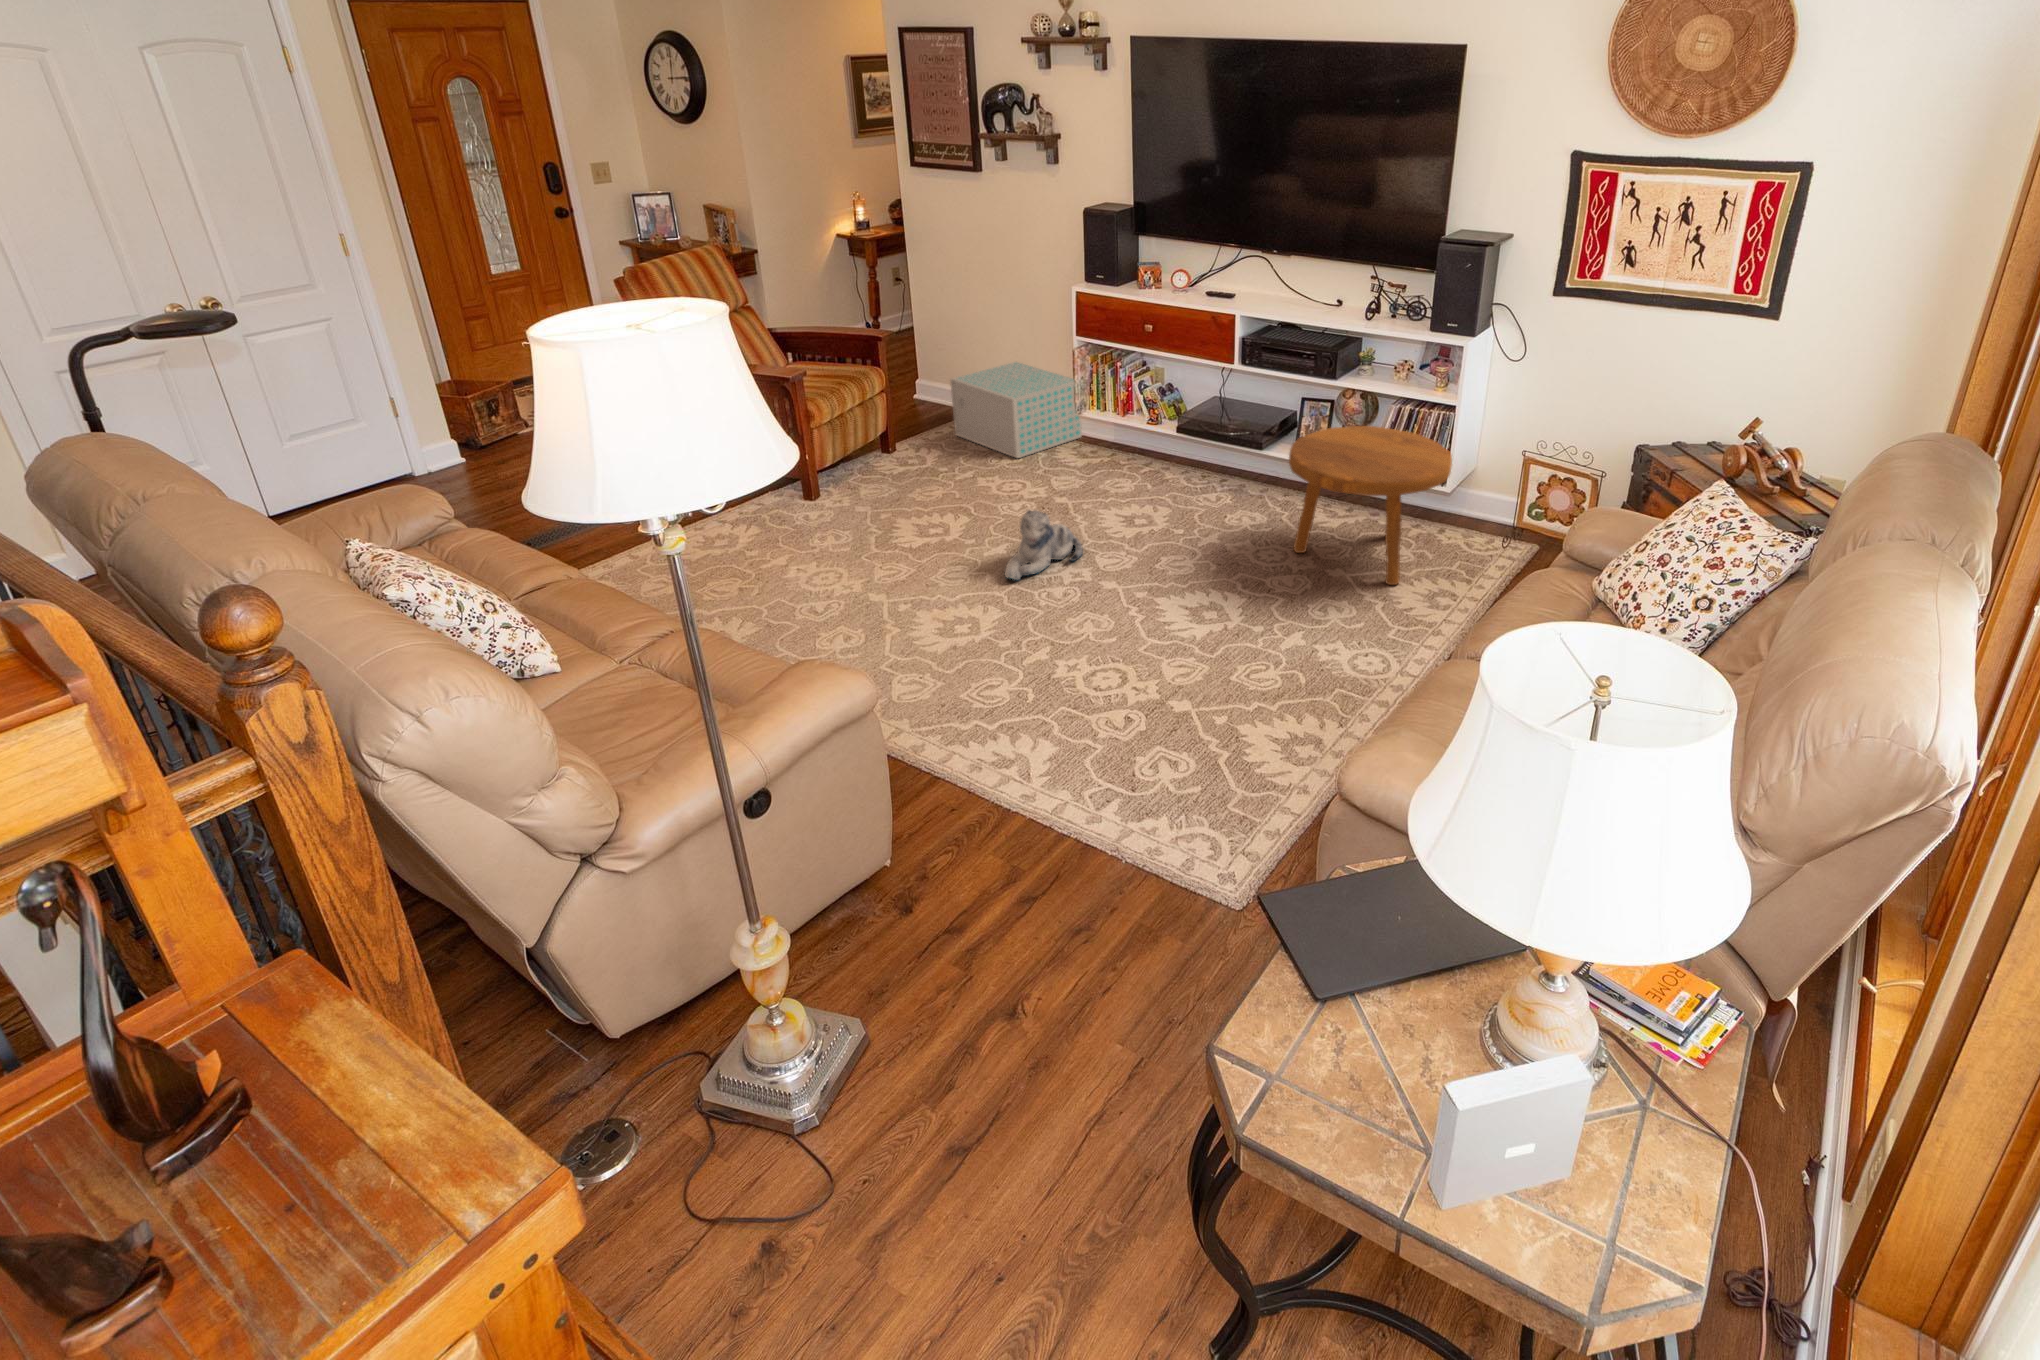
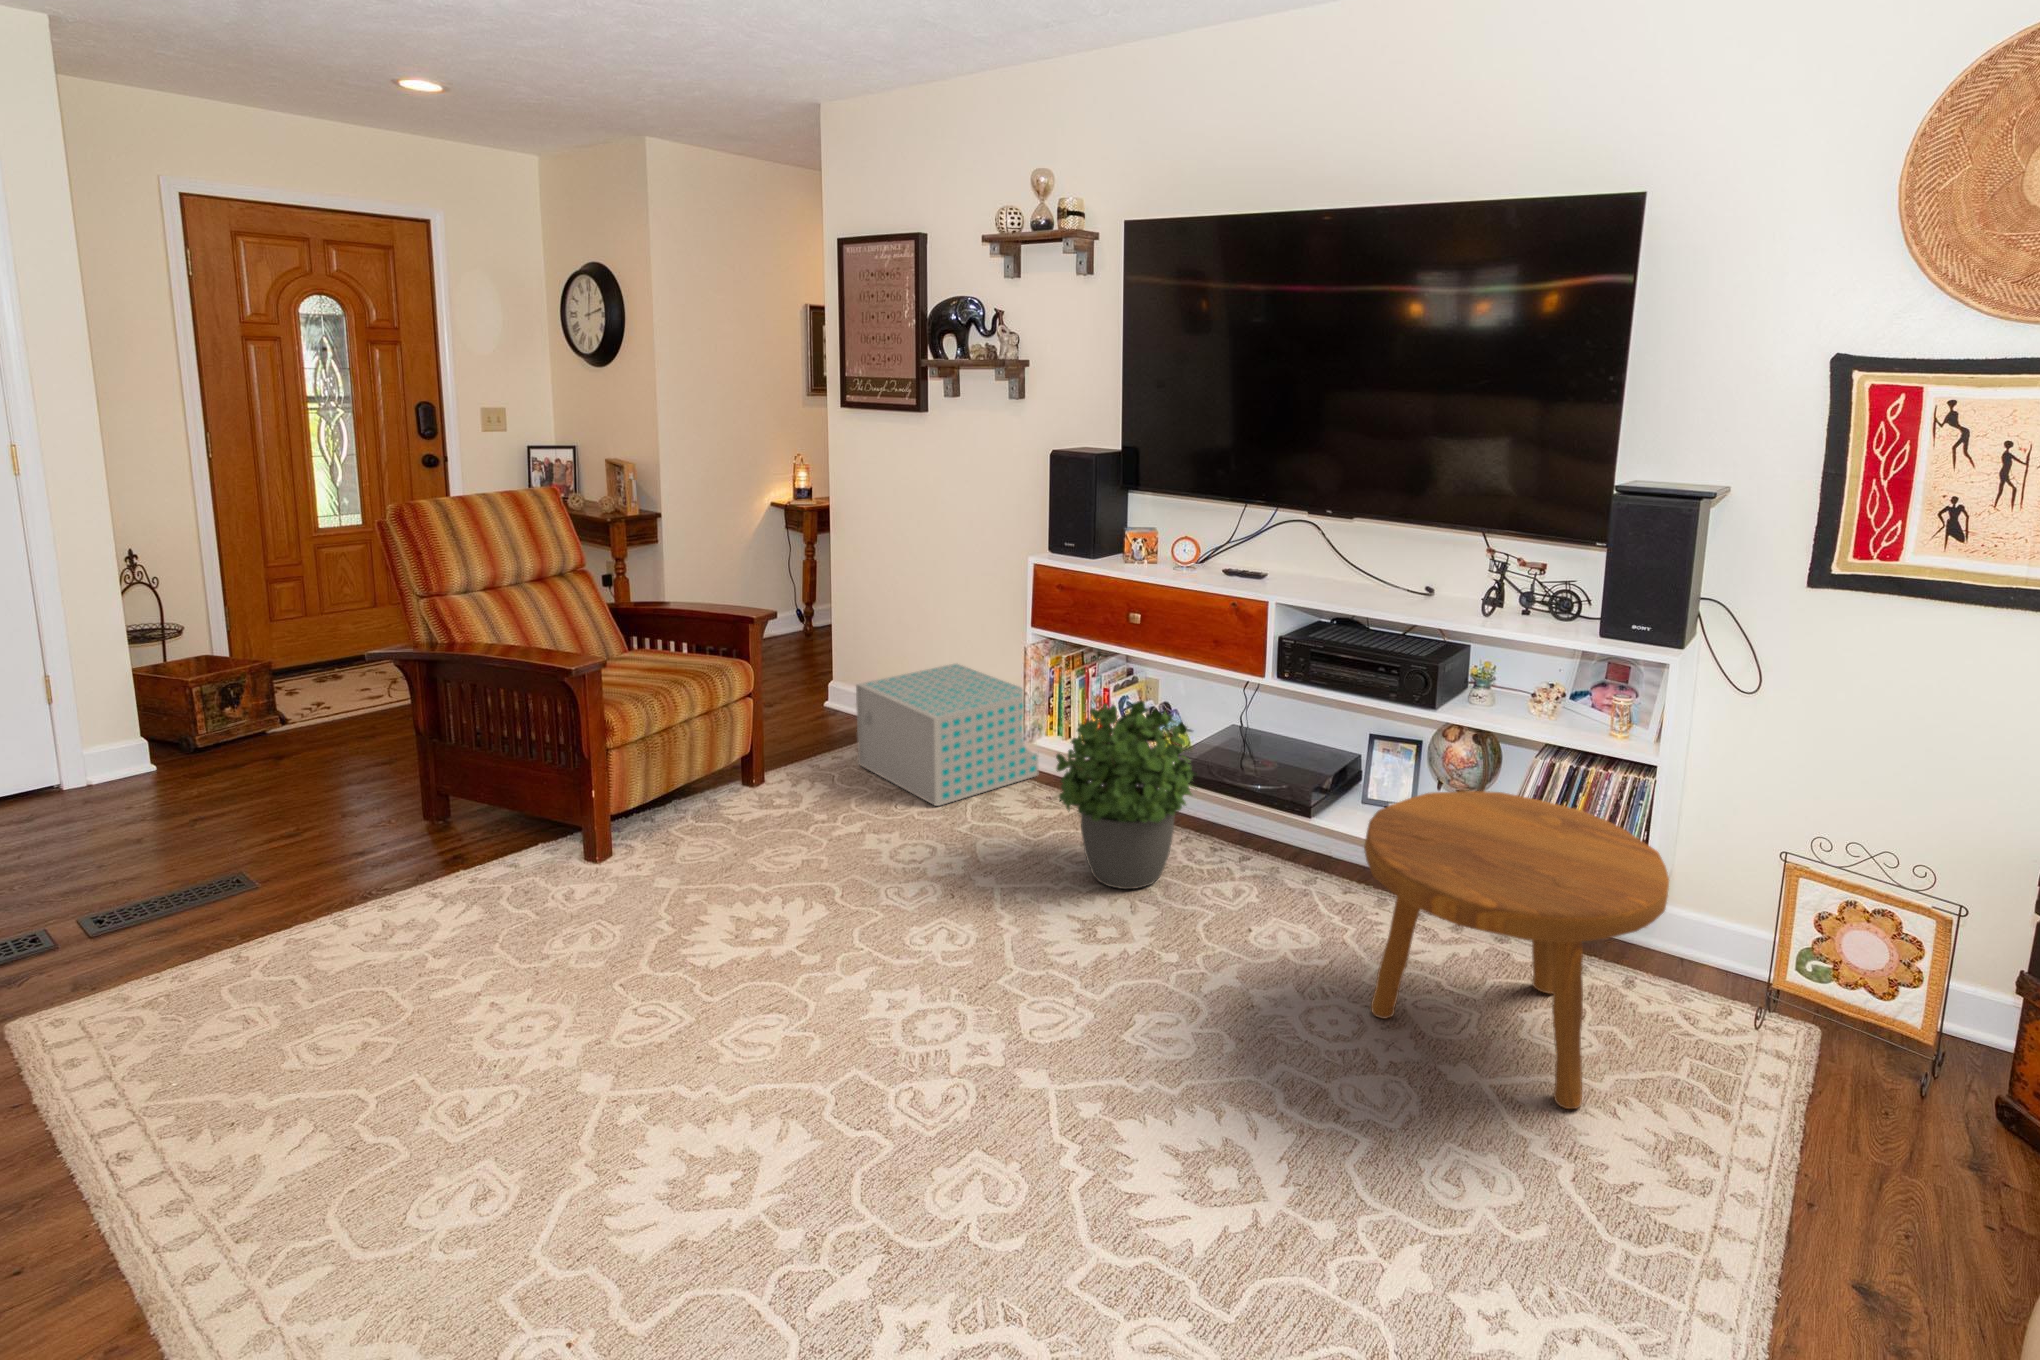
potted plant: none [1103,381,1193,499] -> present [1056,701,1196,889]
plush toy: present [1005,510,1083,580] -> none [848,920,1002,1058]

